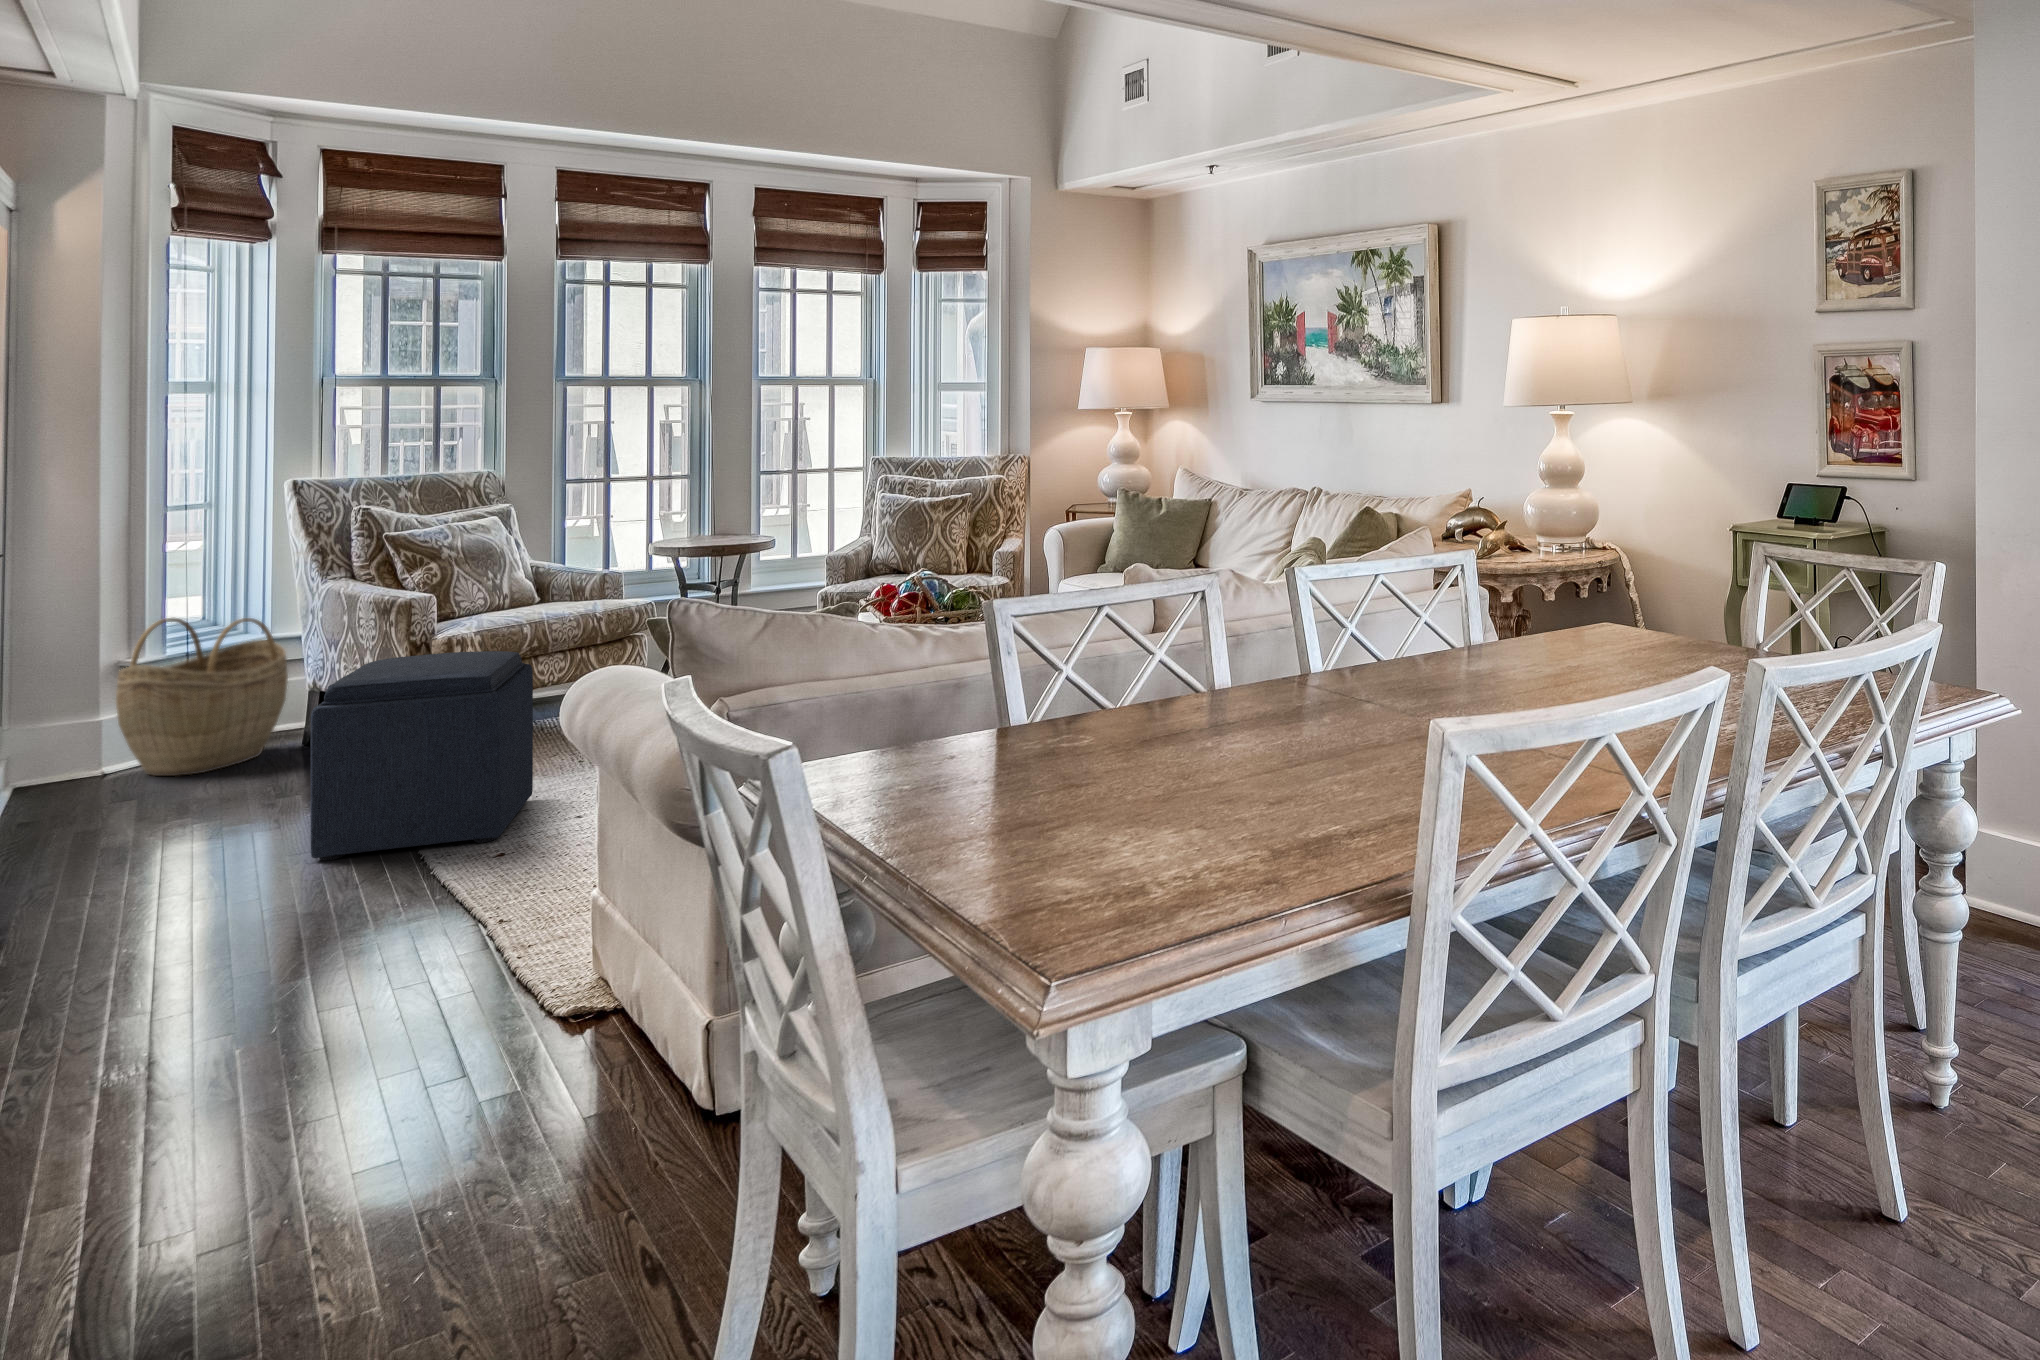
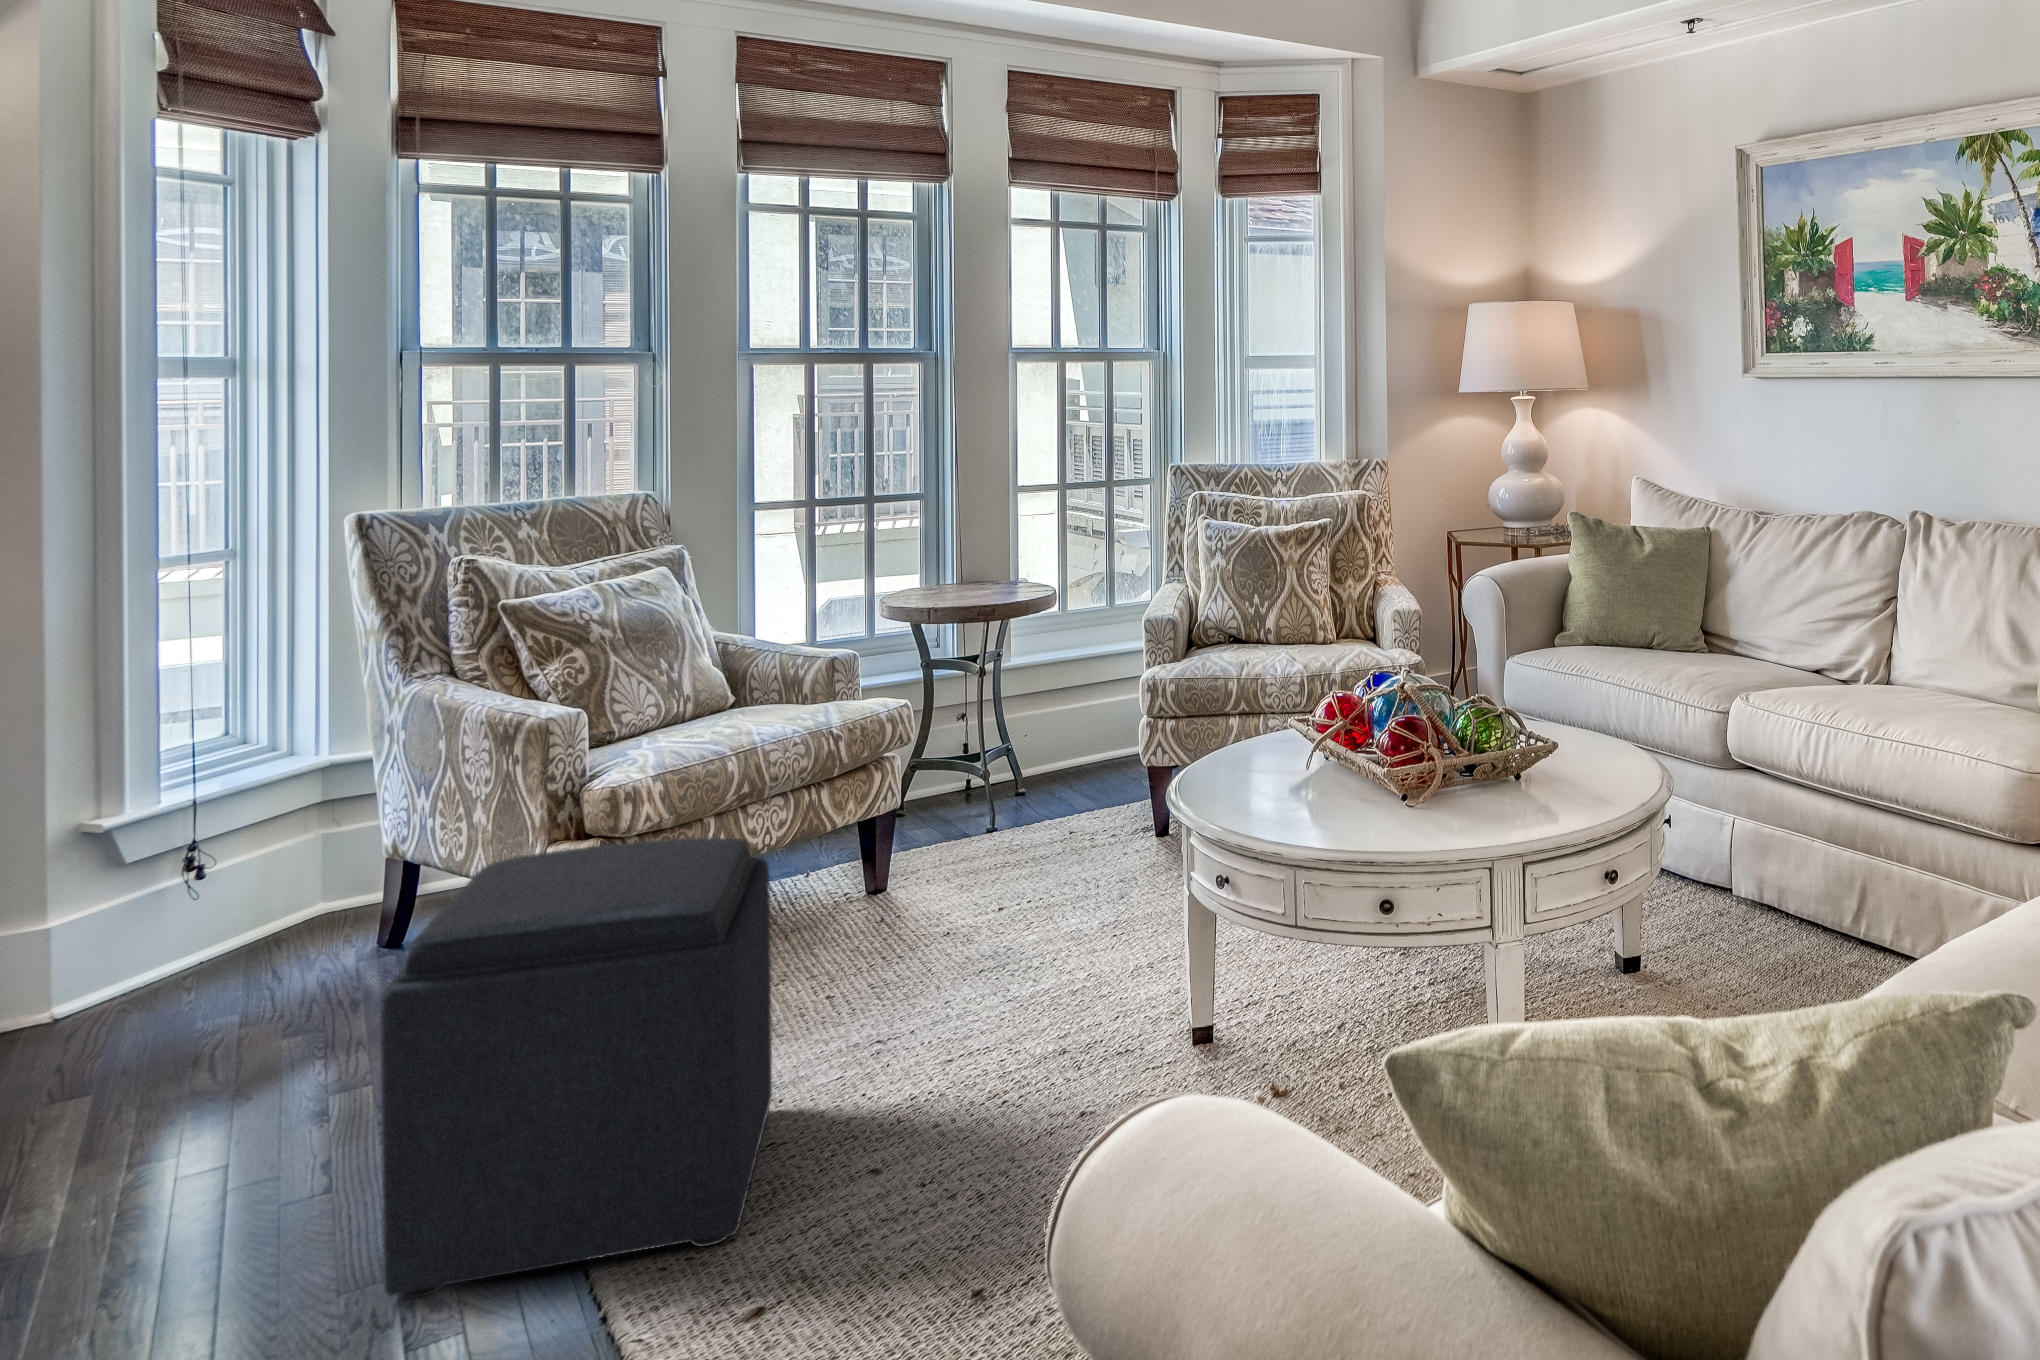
woven basket: present [116,618,288,776] -> none [72,747,352,1026]

